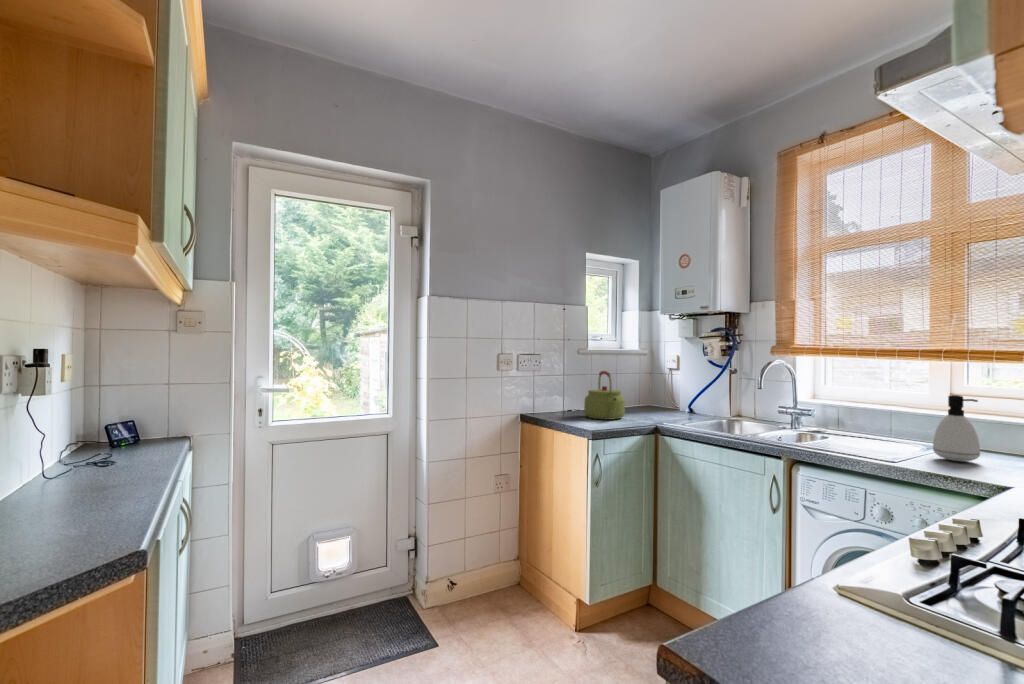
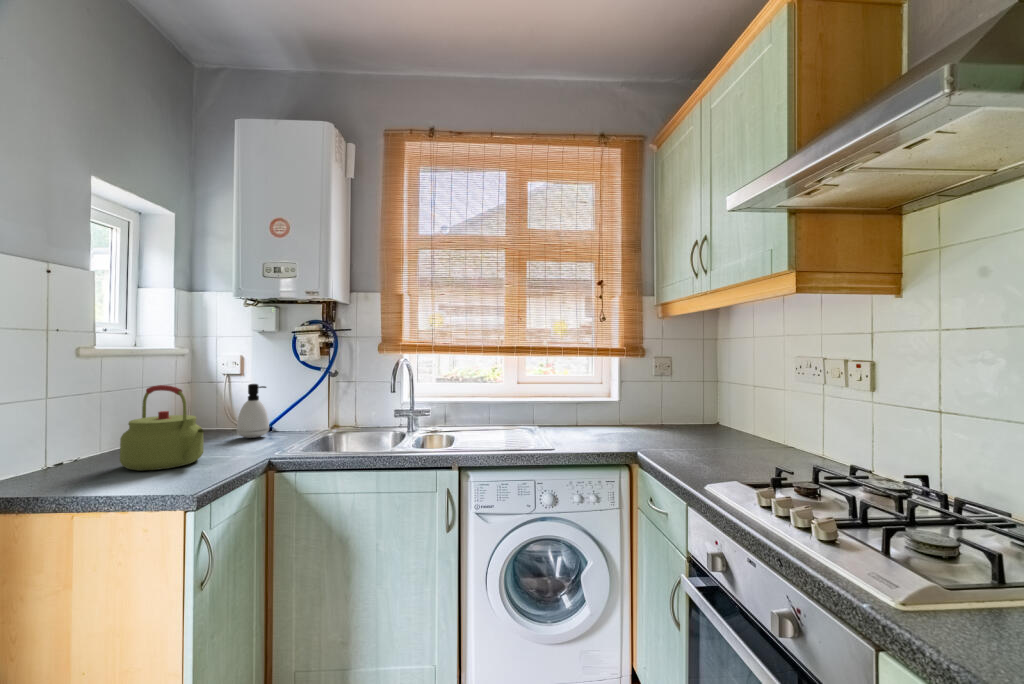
soap dispenser: present [933,395,980,462] -> present [237,384,269,438]

